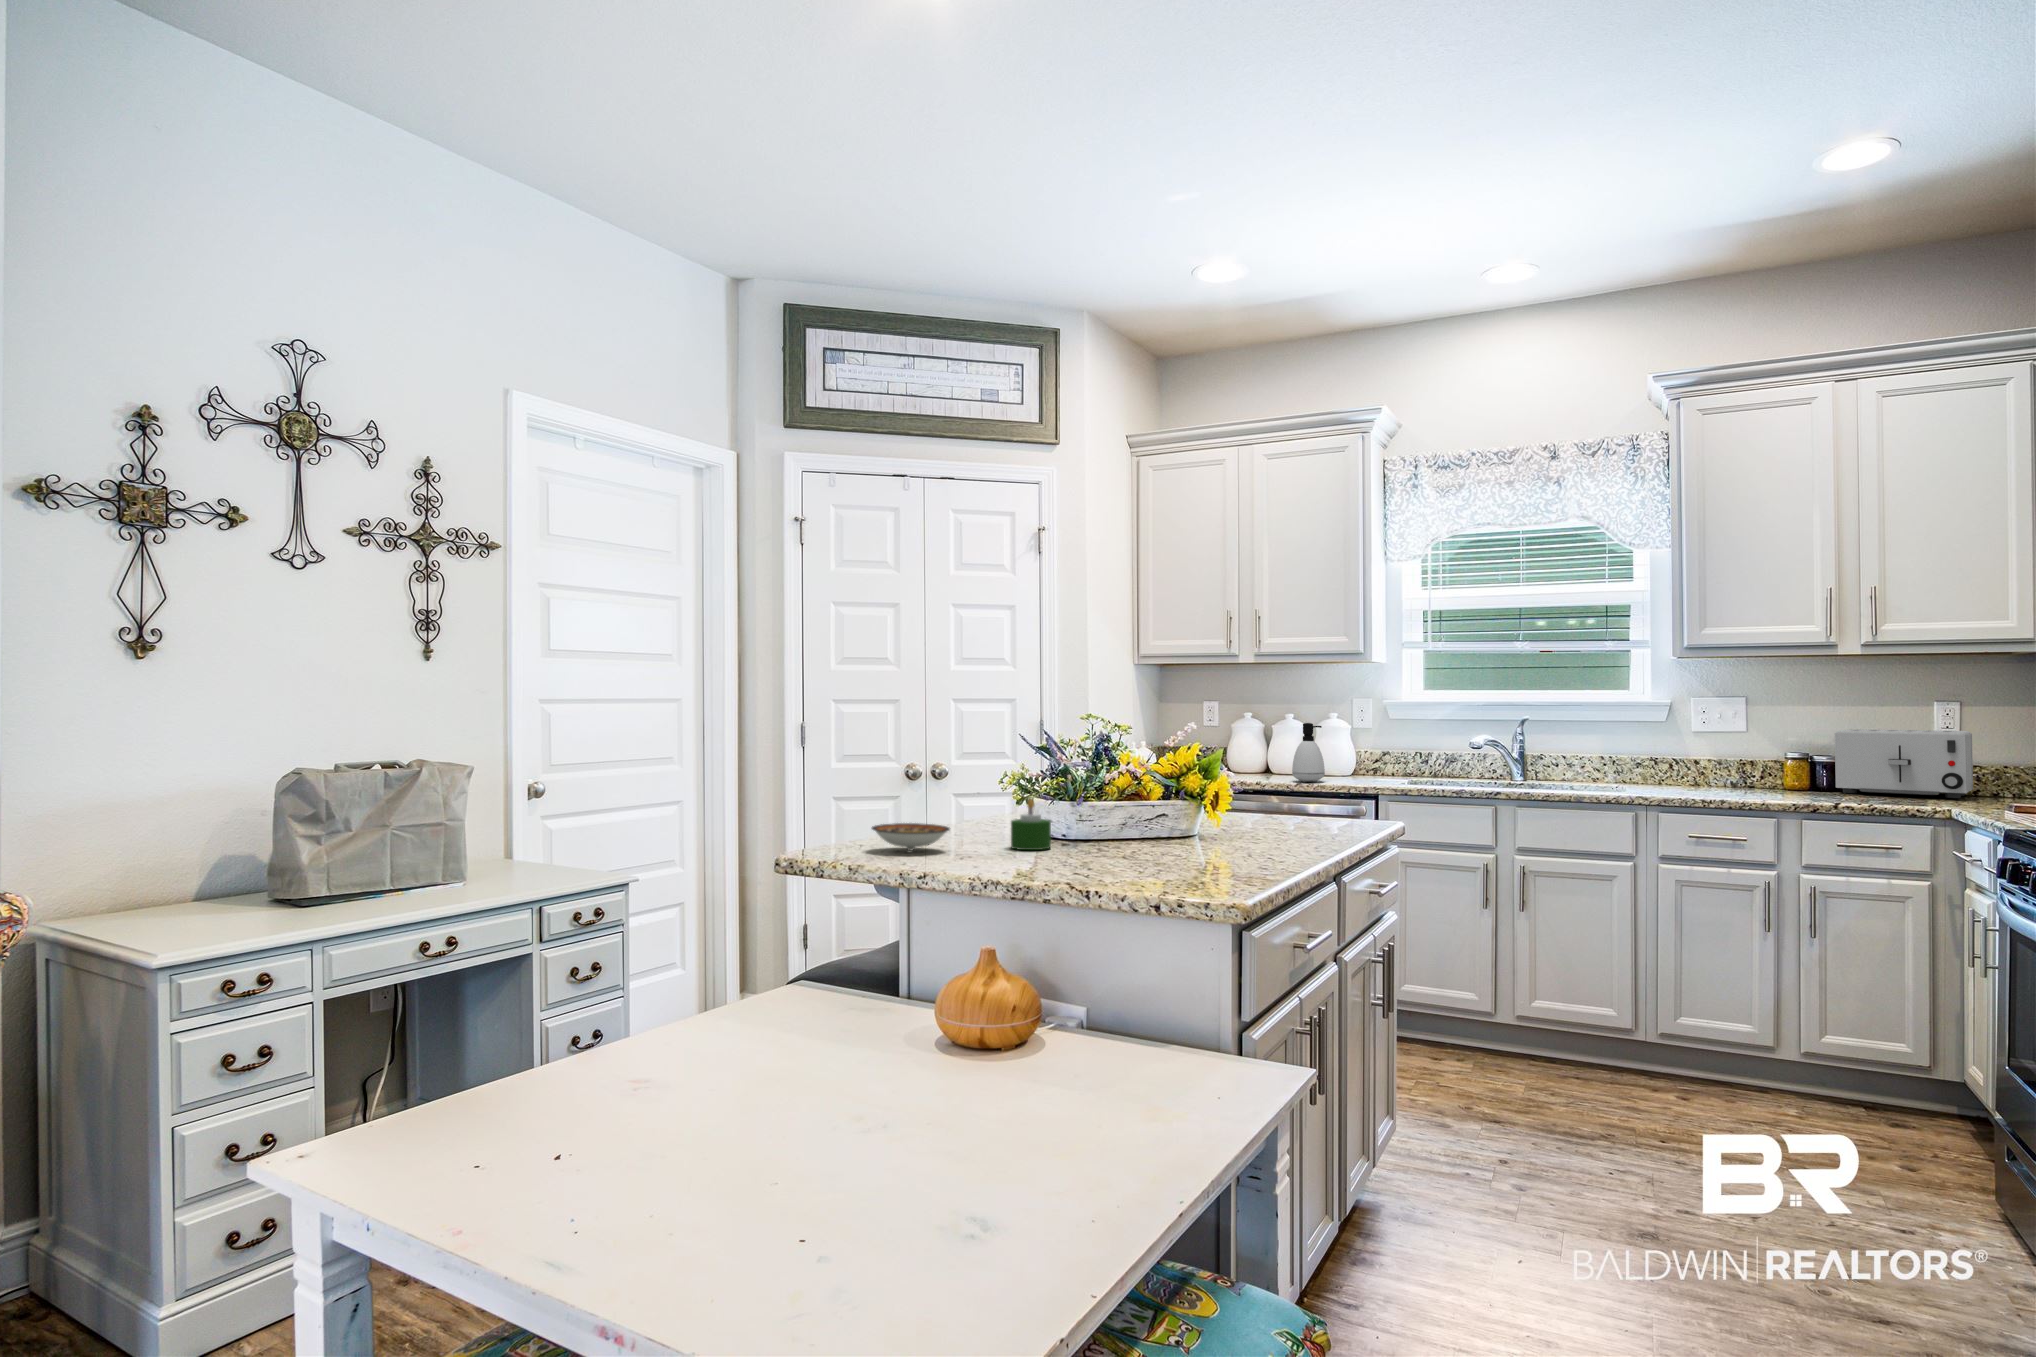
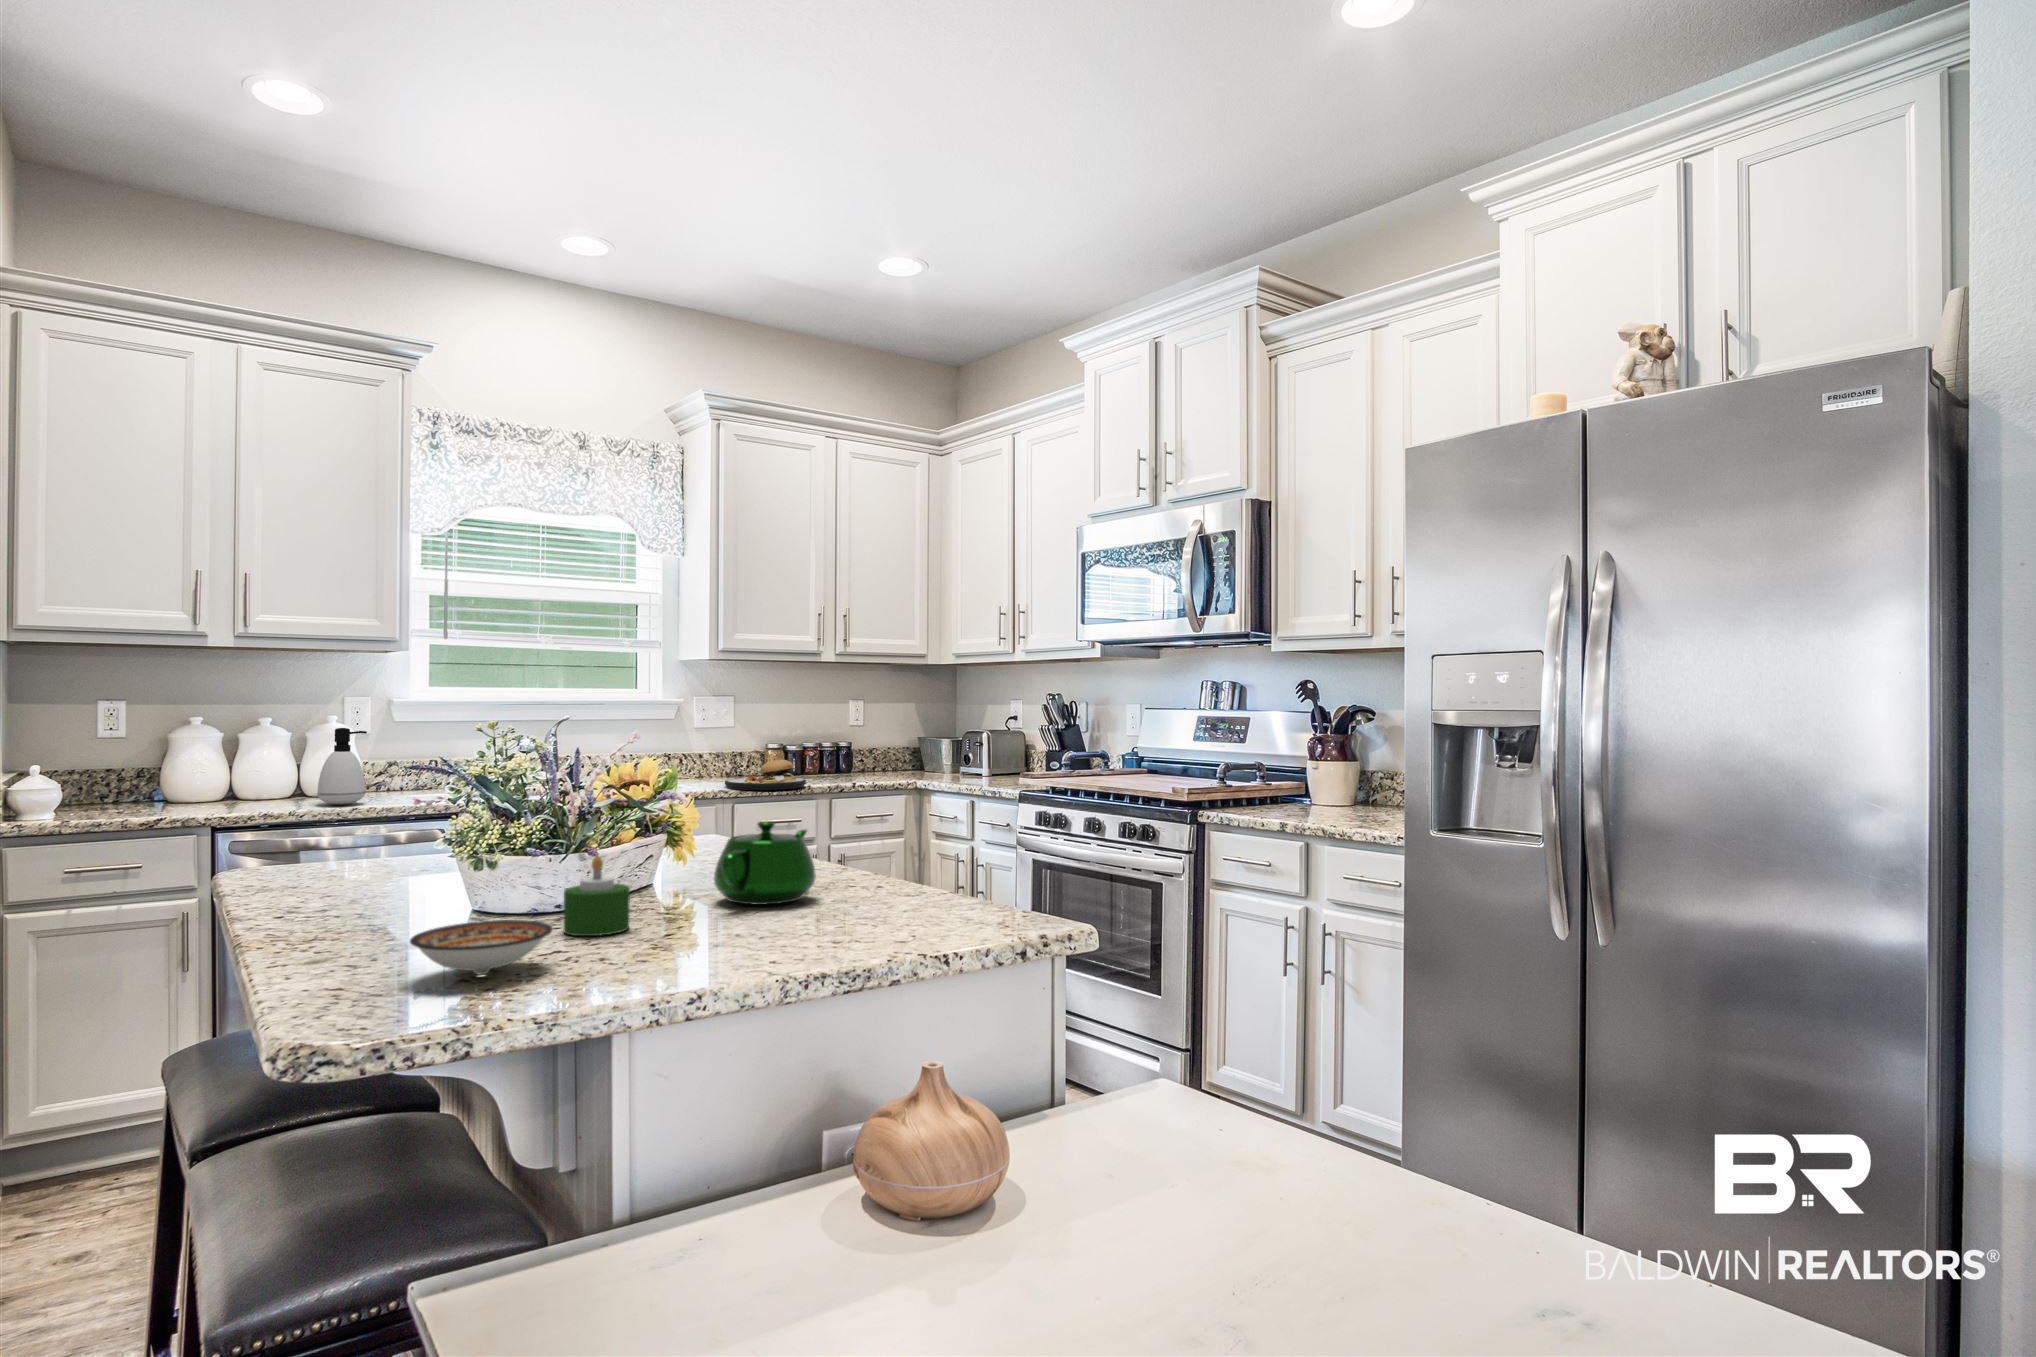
toaster: present [1835,729,1973,798] -> none [806,721,895,774]
plate: none [1658,754,1762,803] -> present [725,759,806,790]
teapot: none [1117,792,1240,856] -> present [714,821,816,905]

